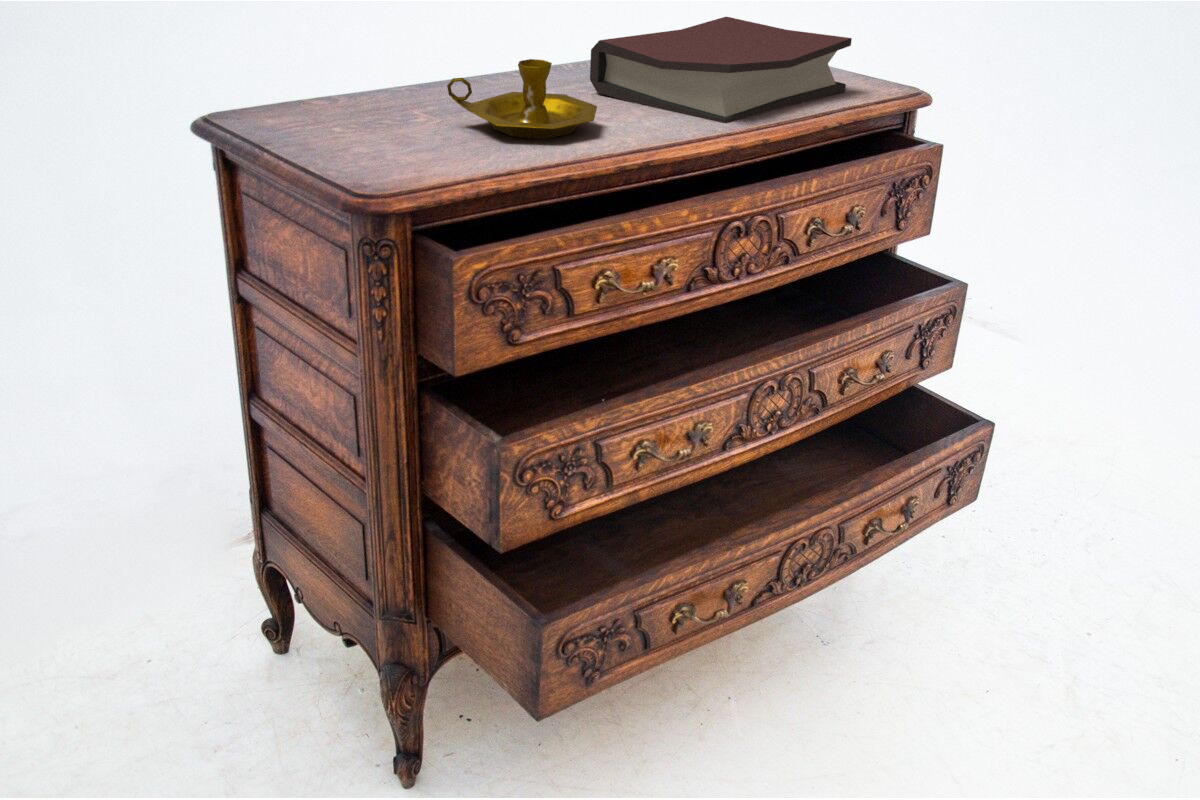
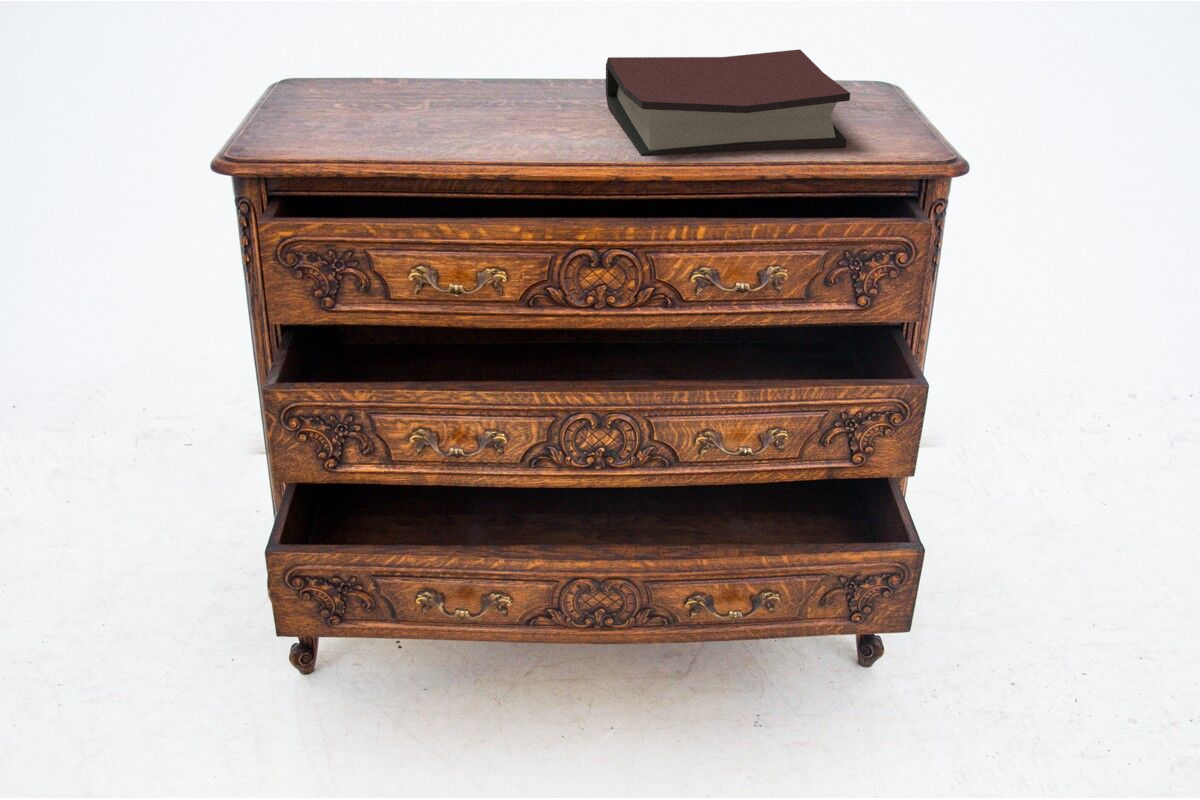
candlestick: present [447,59,597,139] -> none [413,68,528,141]

